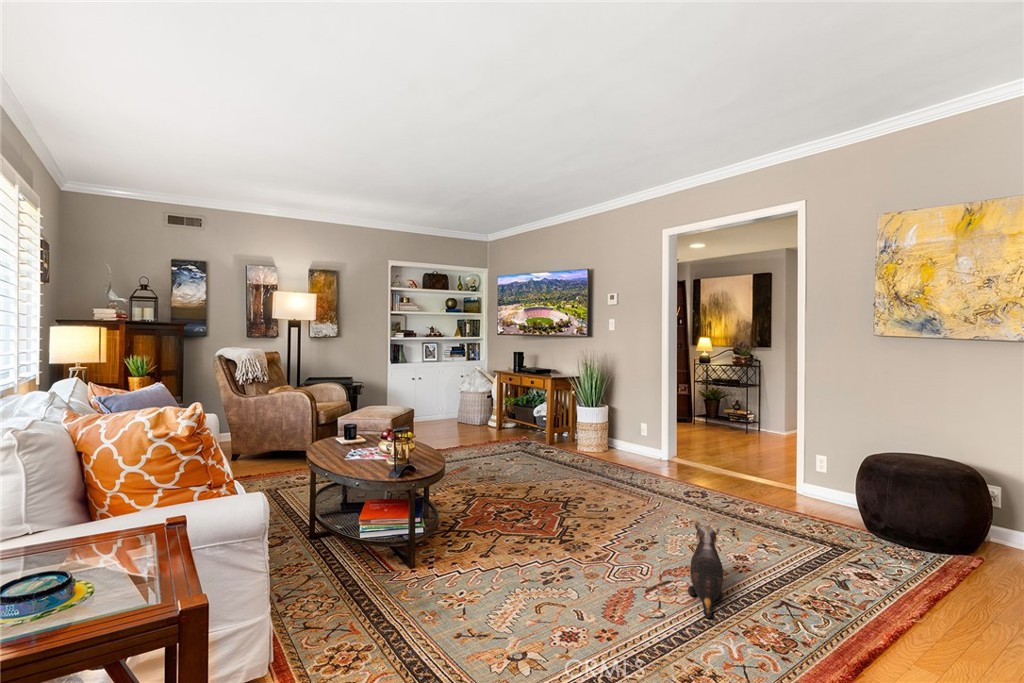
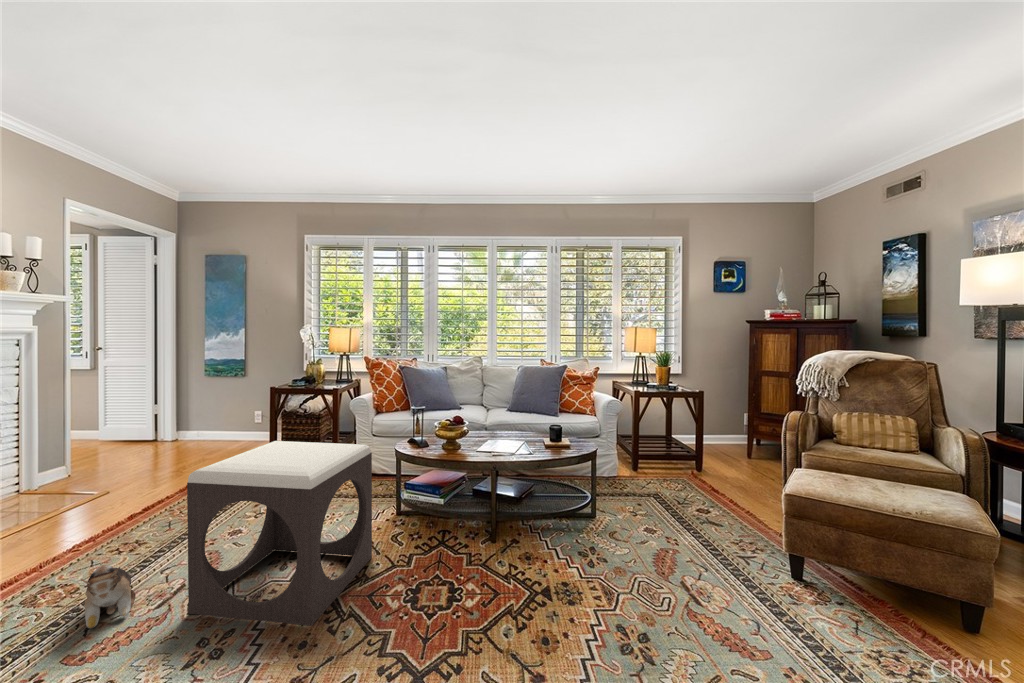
footstool: none [502,432,649,591] -> present [187,441,372,625]

